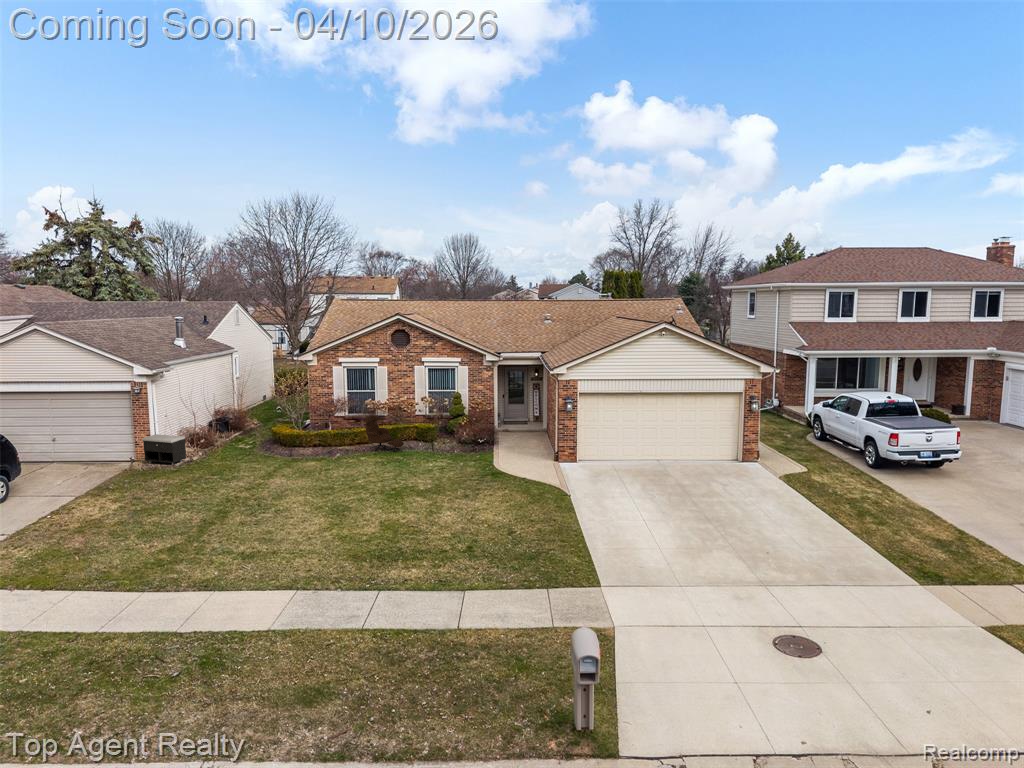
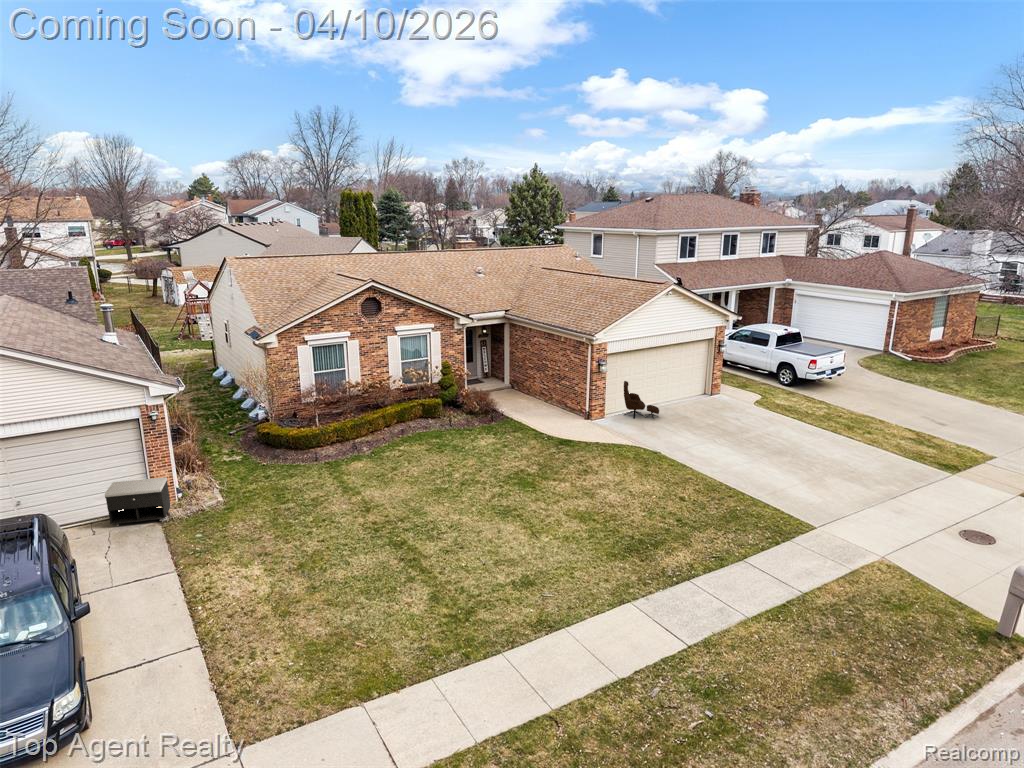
lounge chair: present [365,415,404,452] -> present [624,381,659,419]

